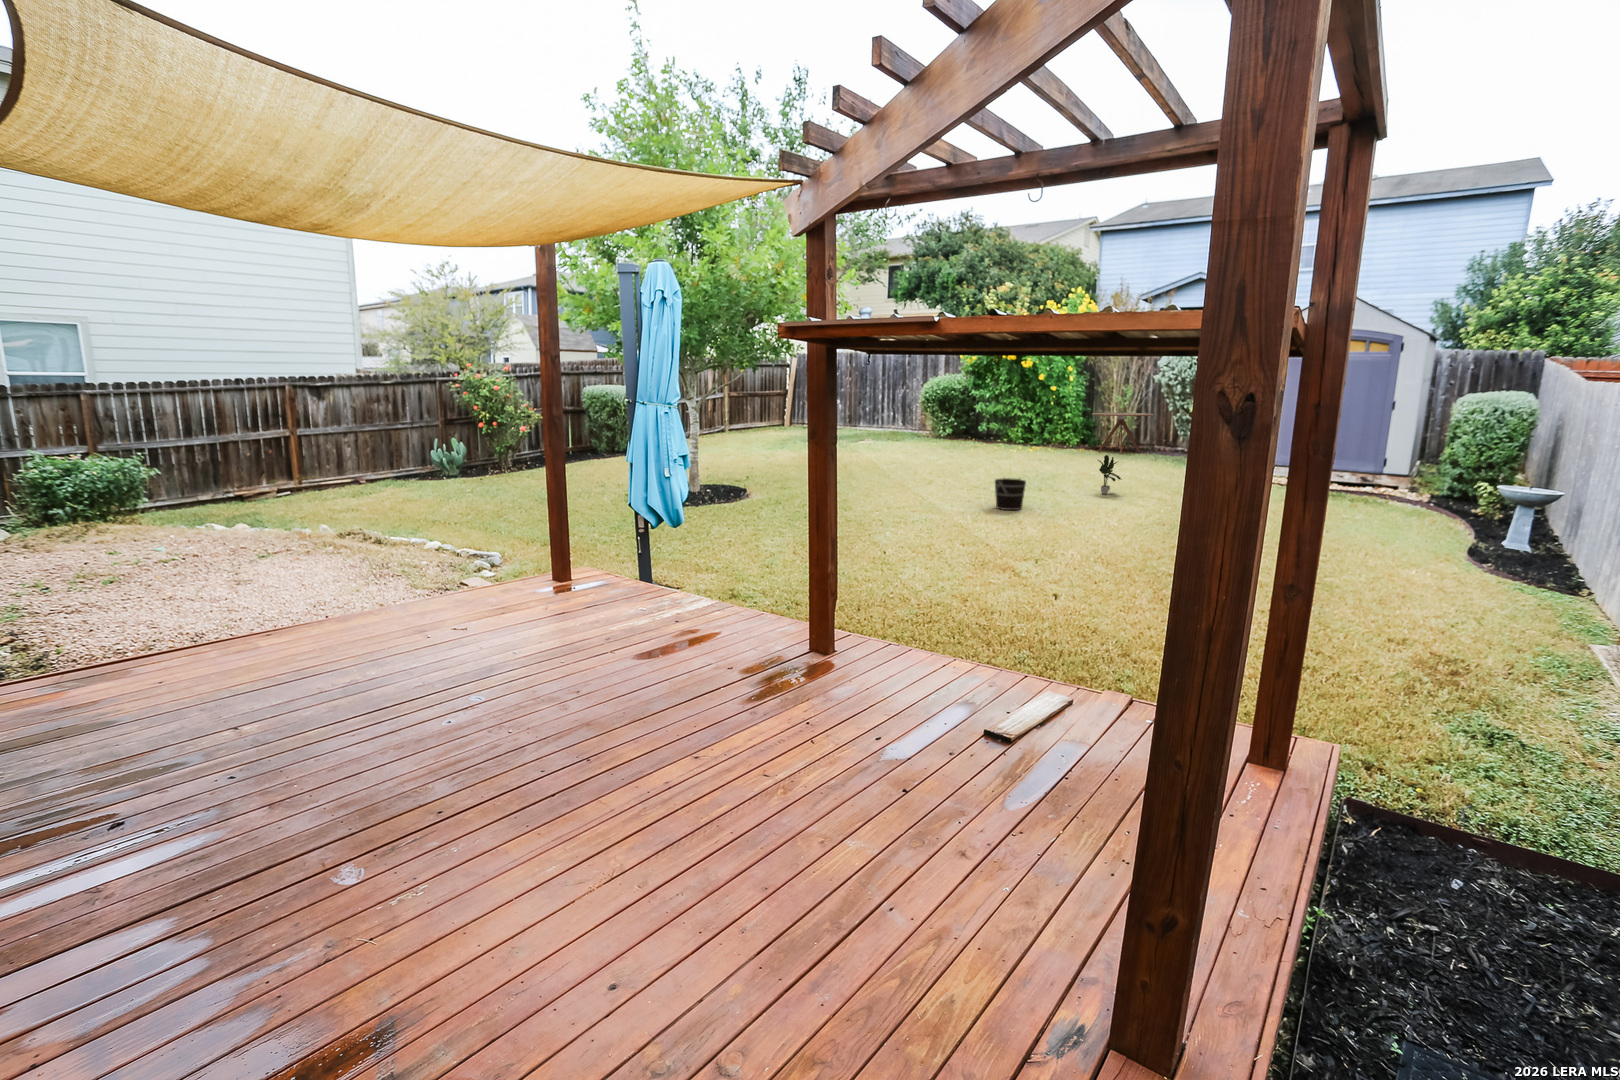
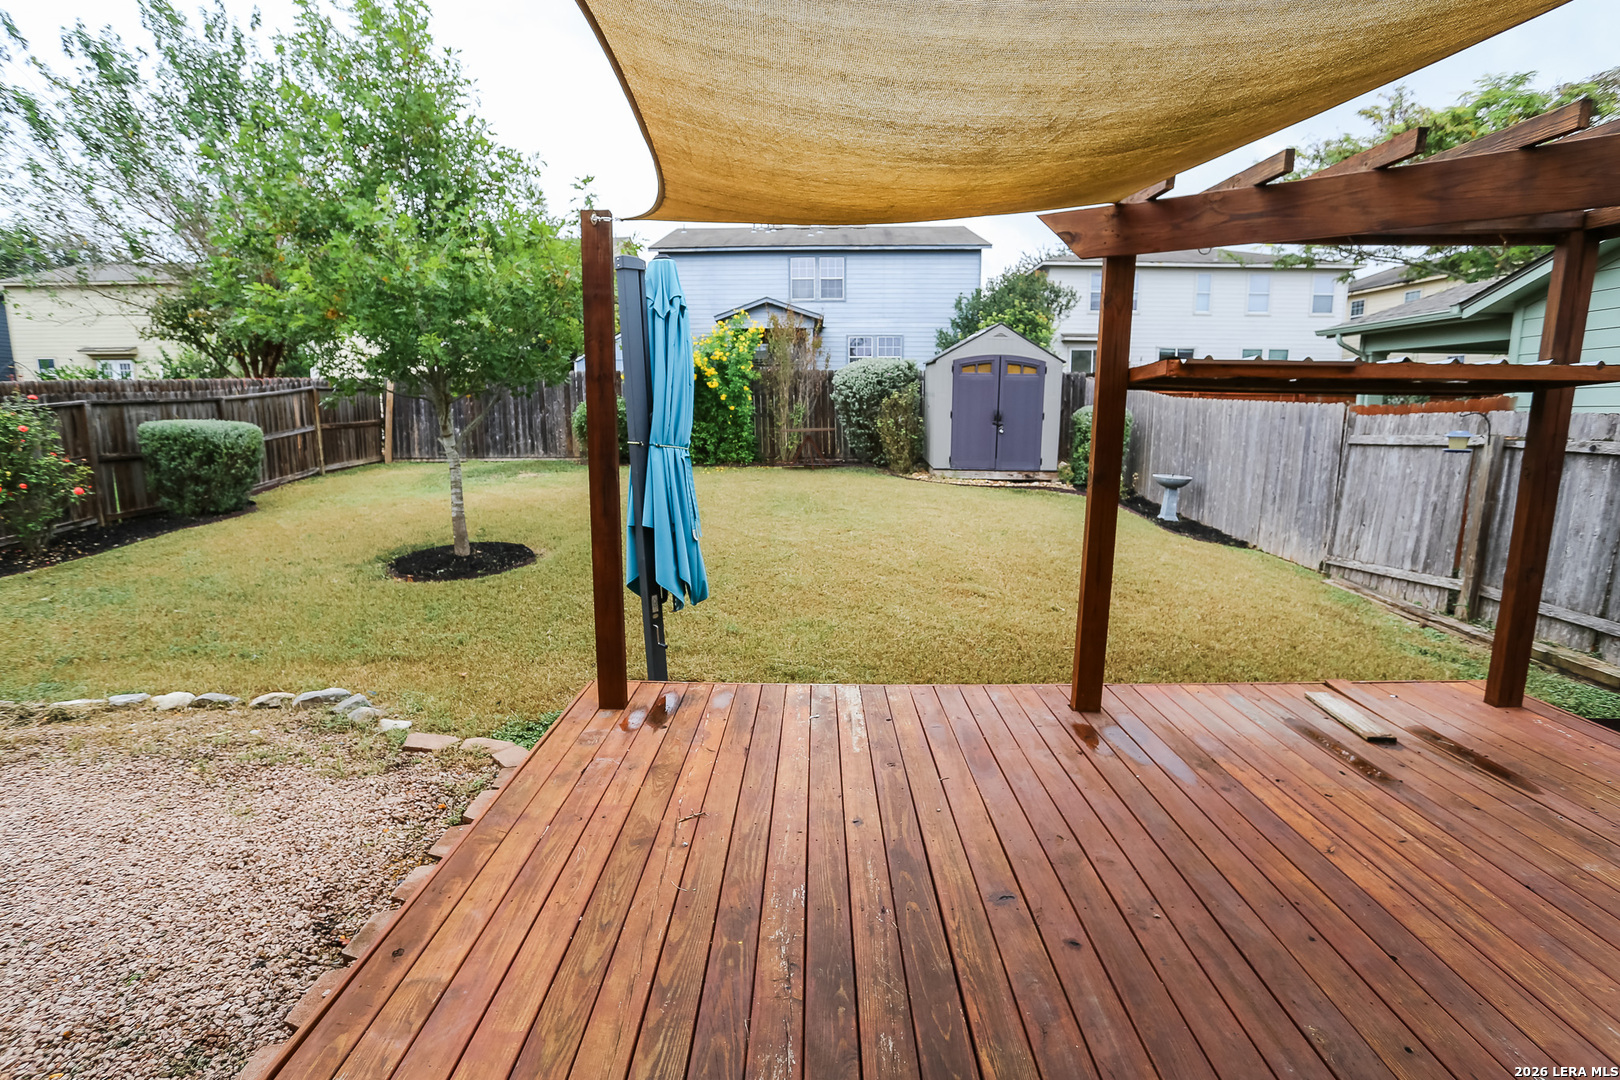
potted plant: present [1098,455,1122,494] -> none [826,469,852,508]
bucket: present [995,478,1026,510] -> none [750,497,781,531]

